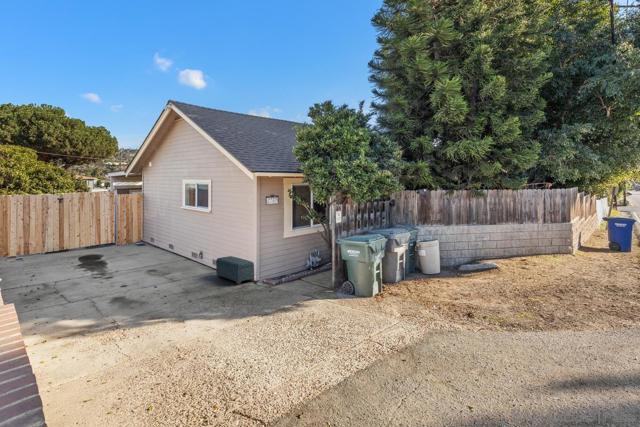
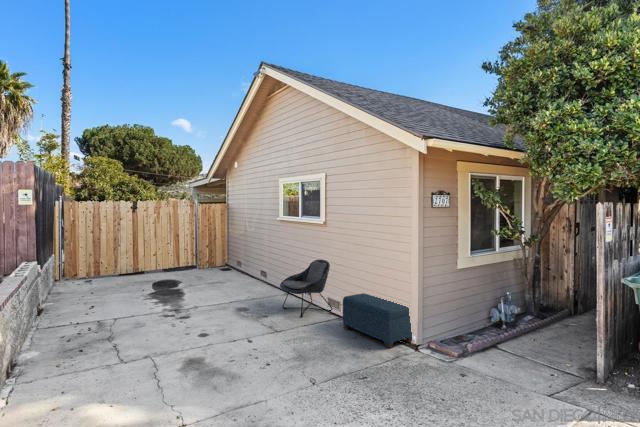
lounge chair: none [178,236,214,273] -> present [280,260,332,317]

